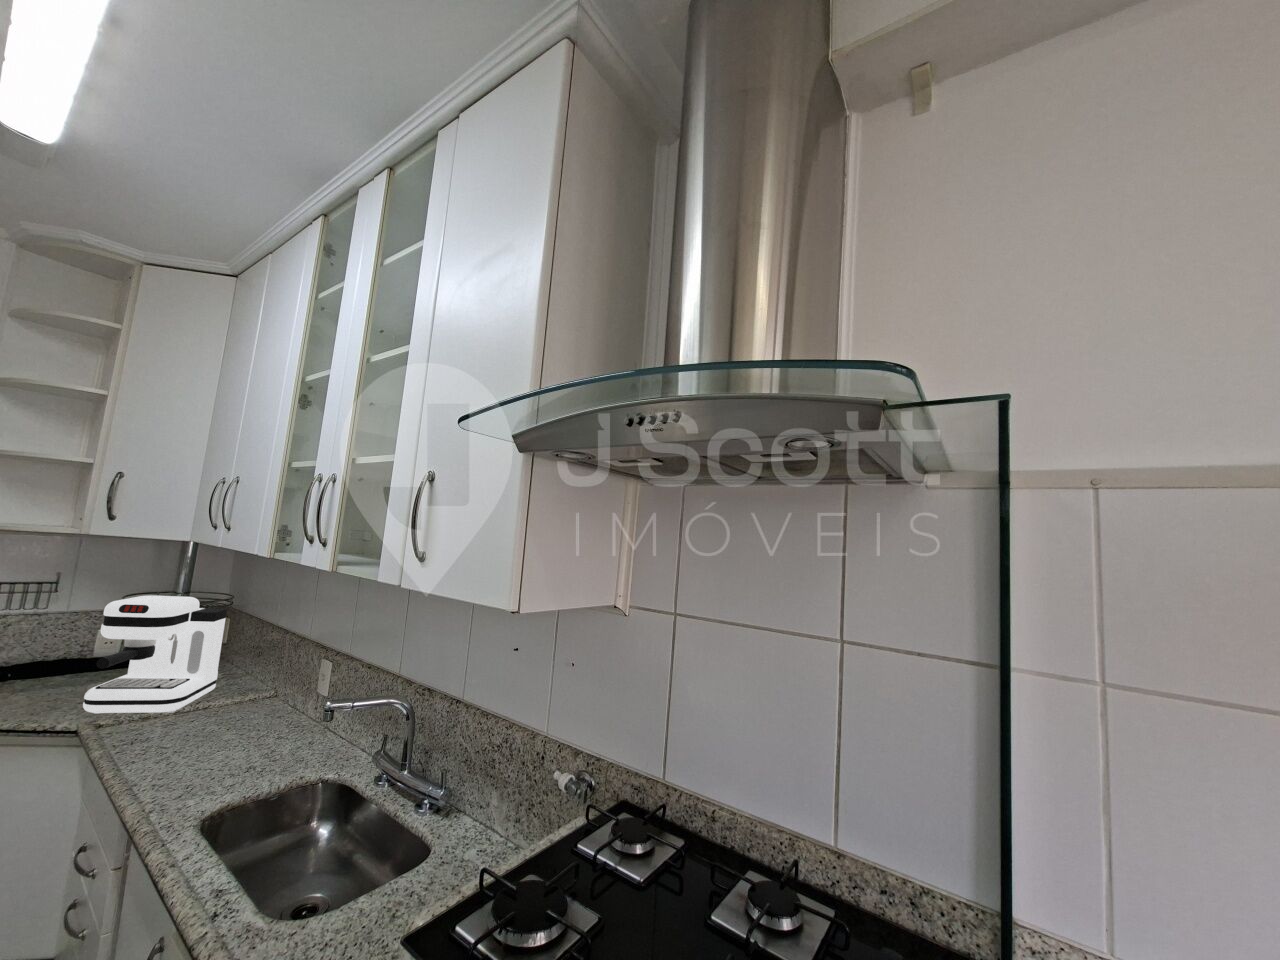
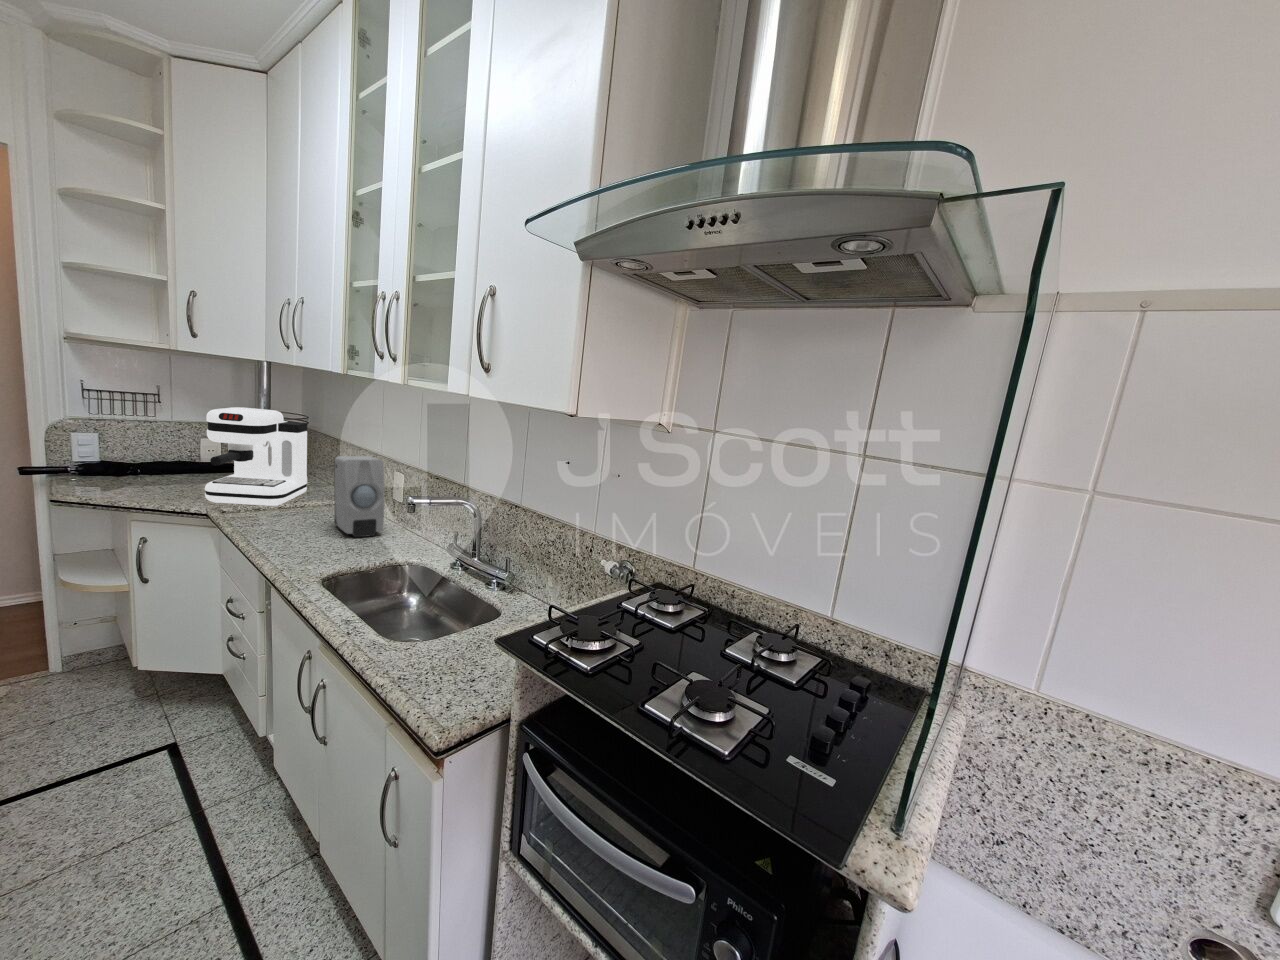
soap dispenser: none [240,647,307,750] -> present [334,456,384,537]

